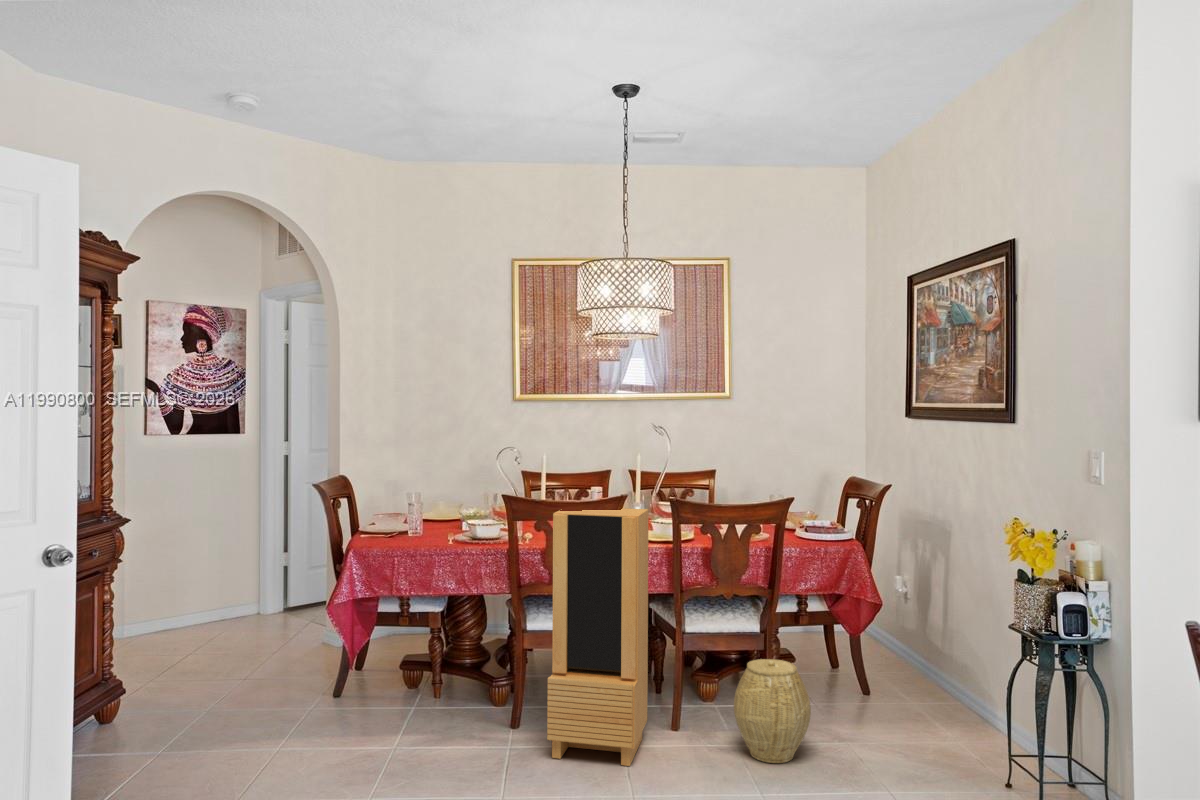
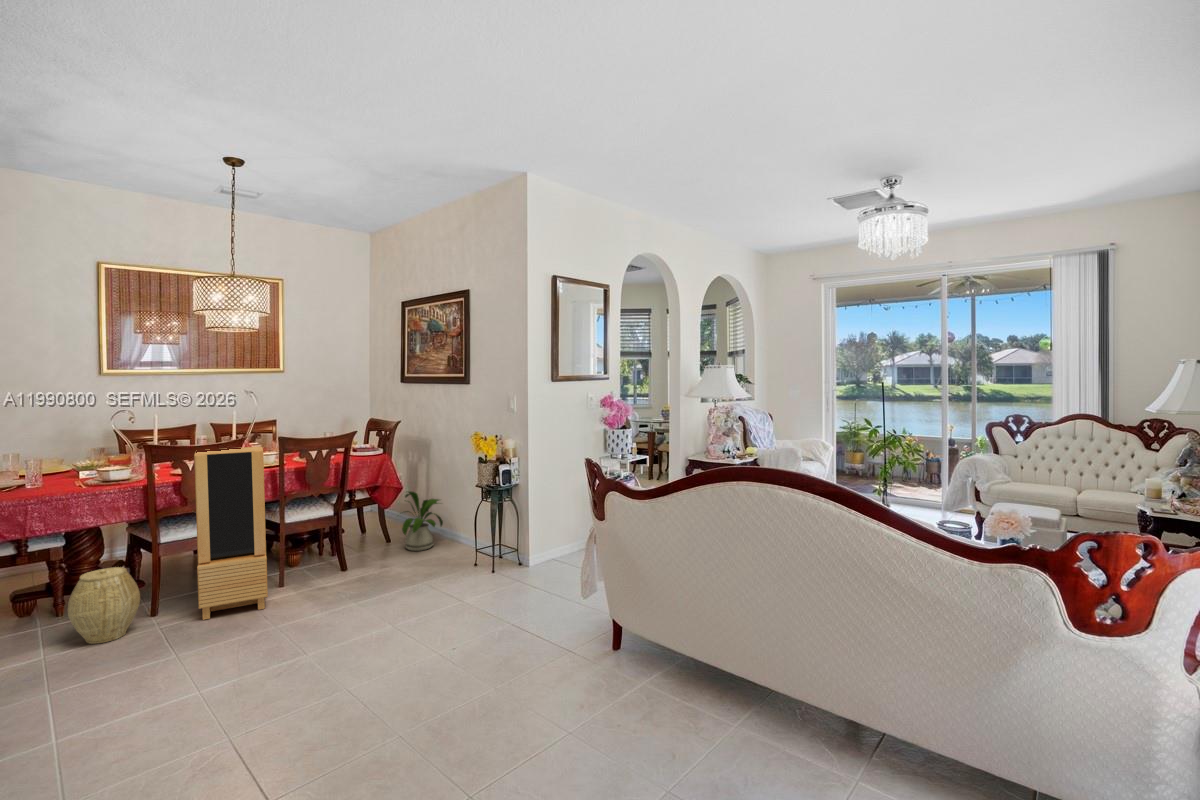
house plant: none [868,612,962,727] -> present [402,491,443,551]
woven basket: present [734,659,811,763] -> present [68,567,140,644]

